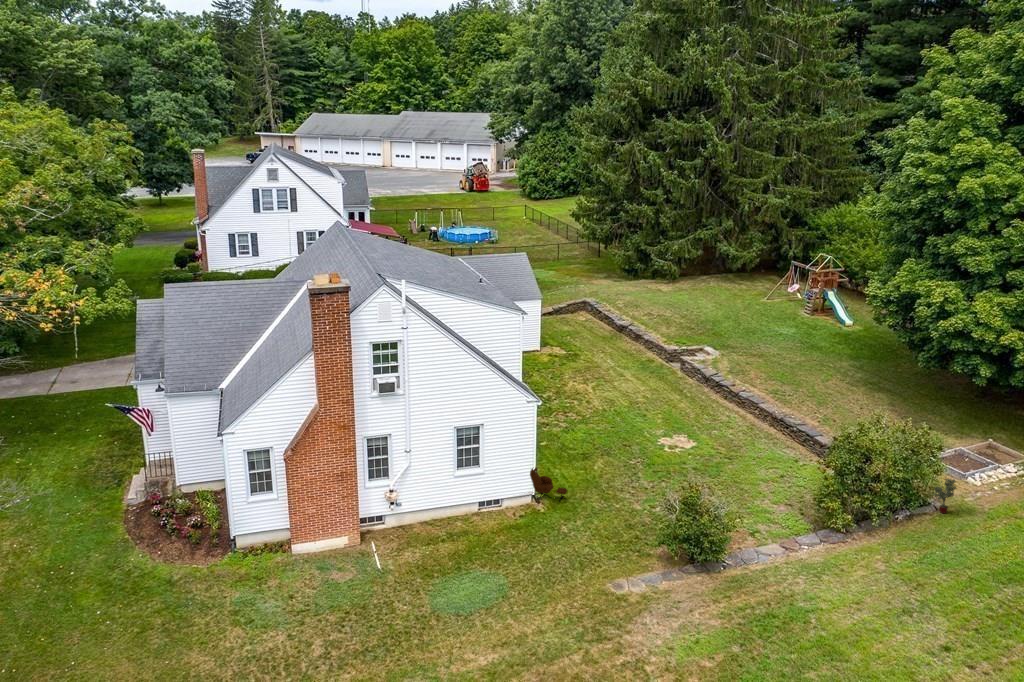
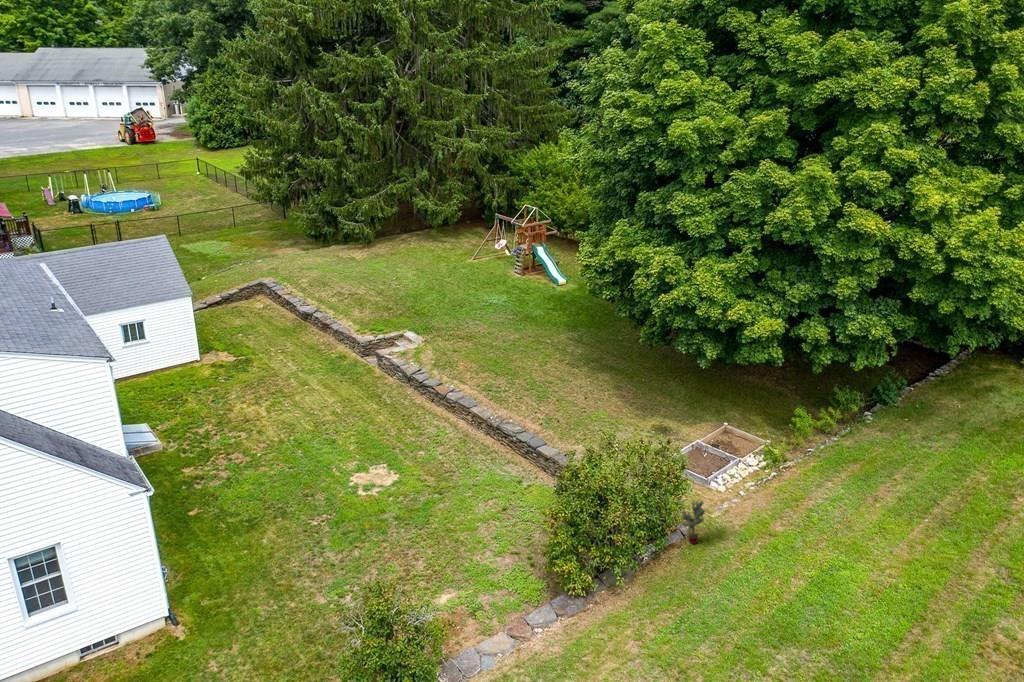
lounge chair: present [530,468,567,499] -> none [148,586,216,636]

